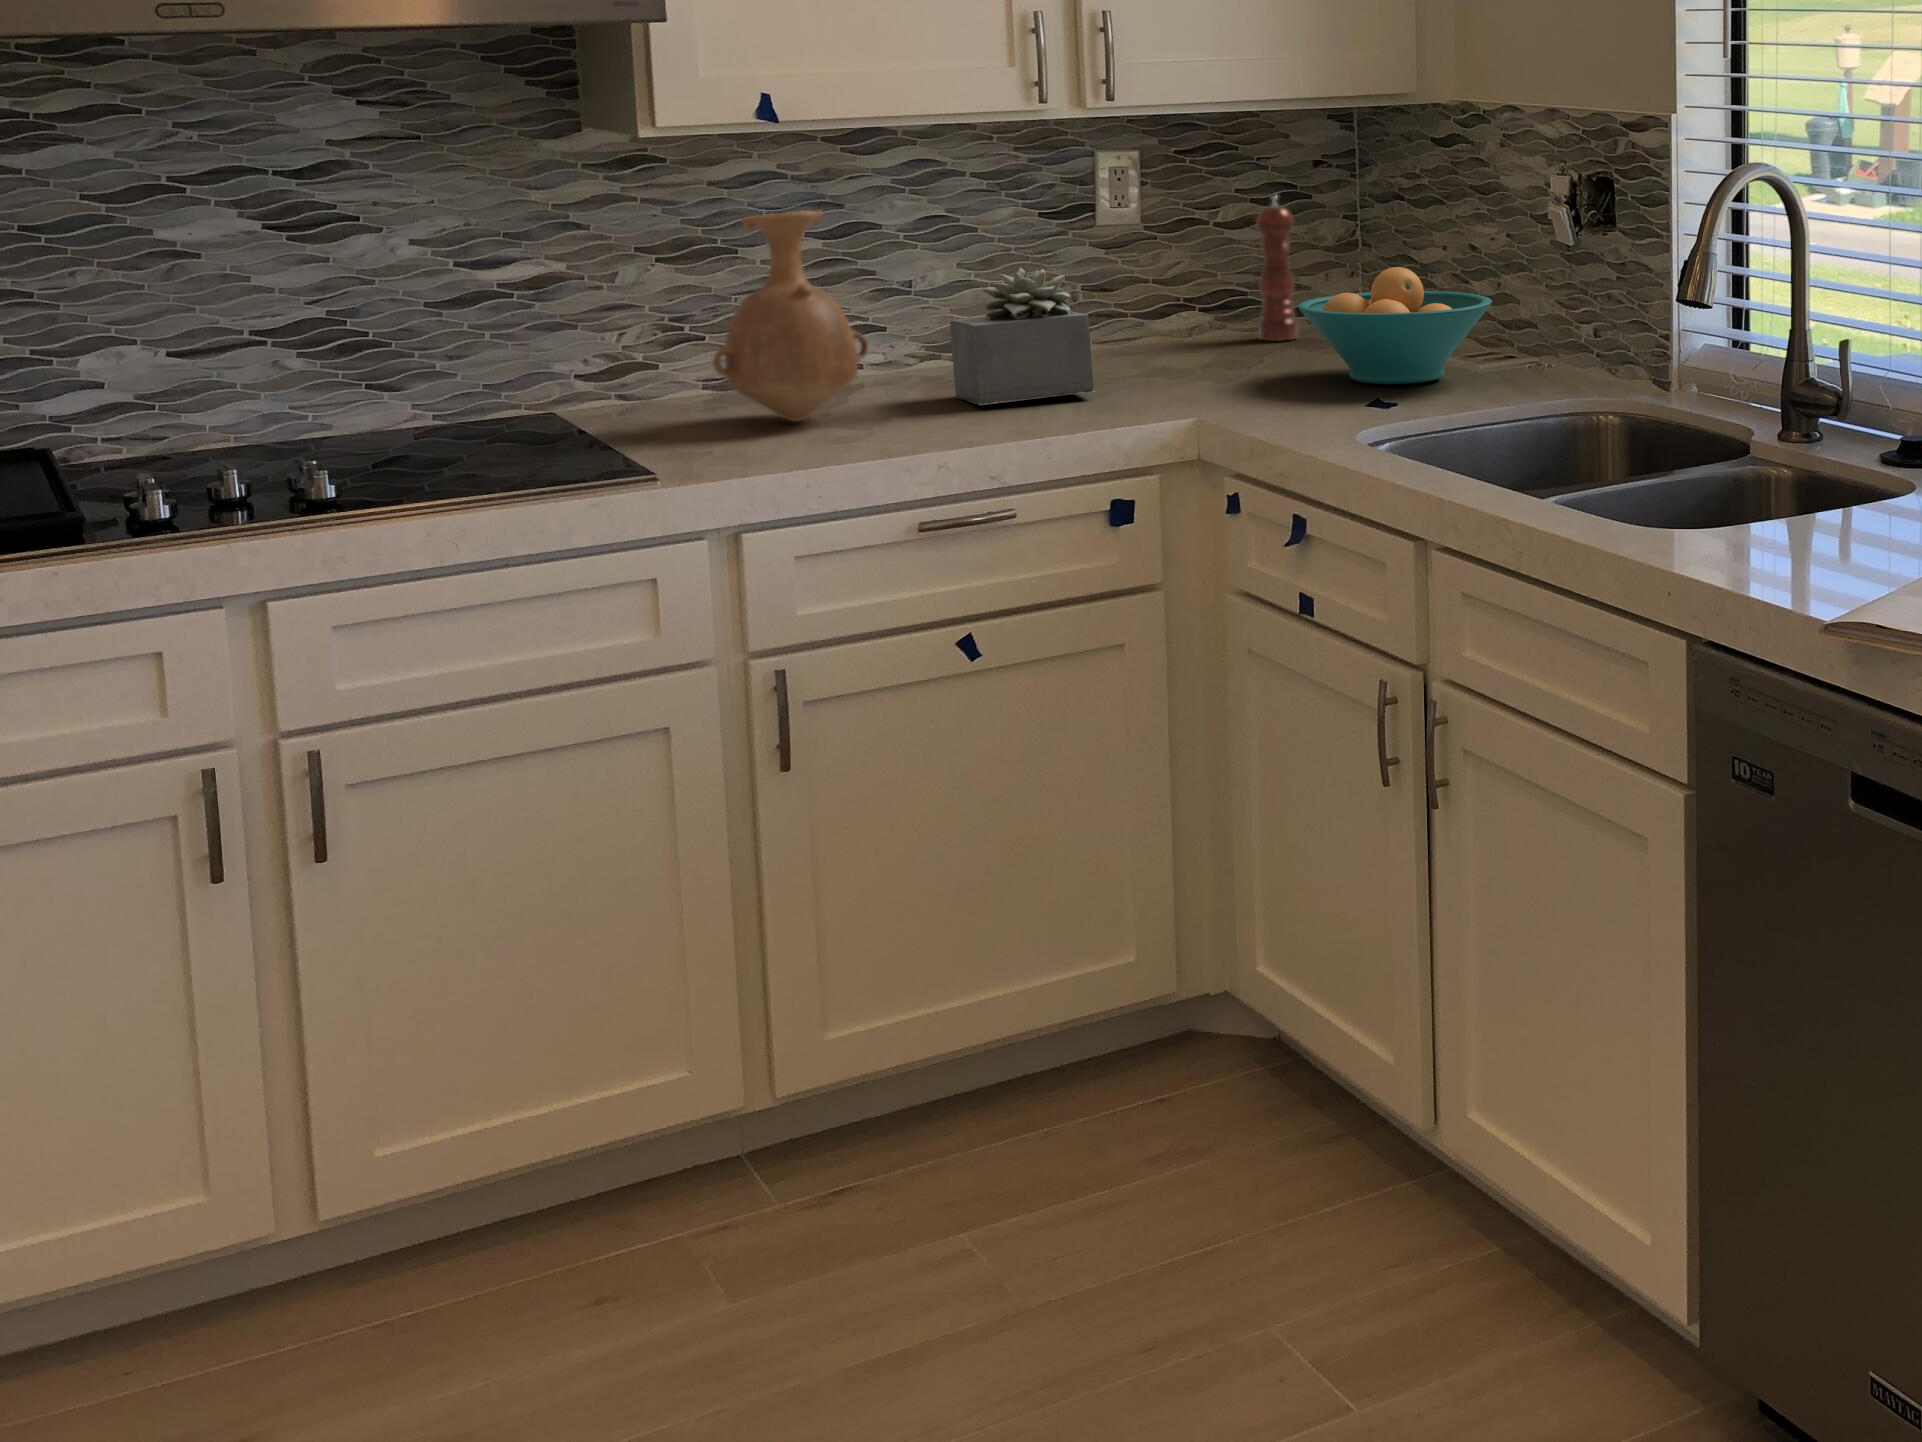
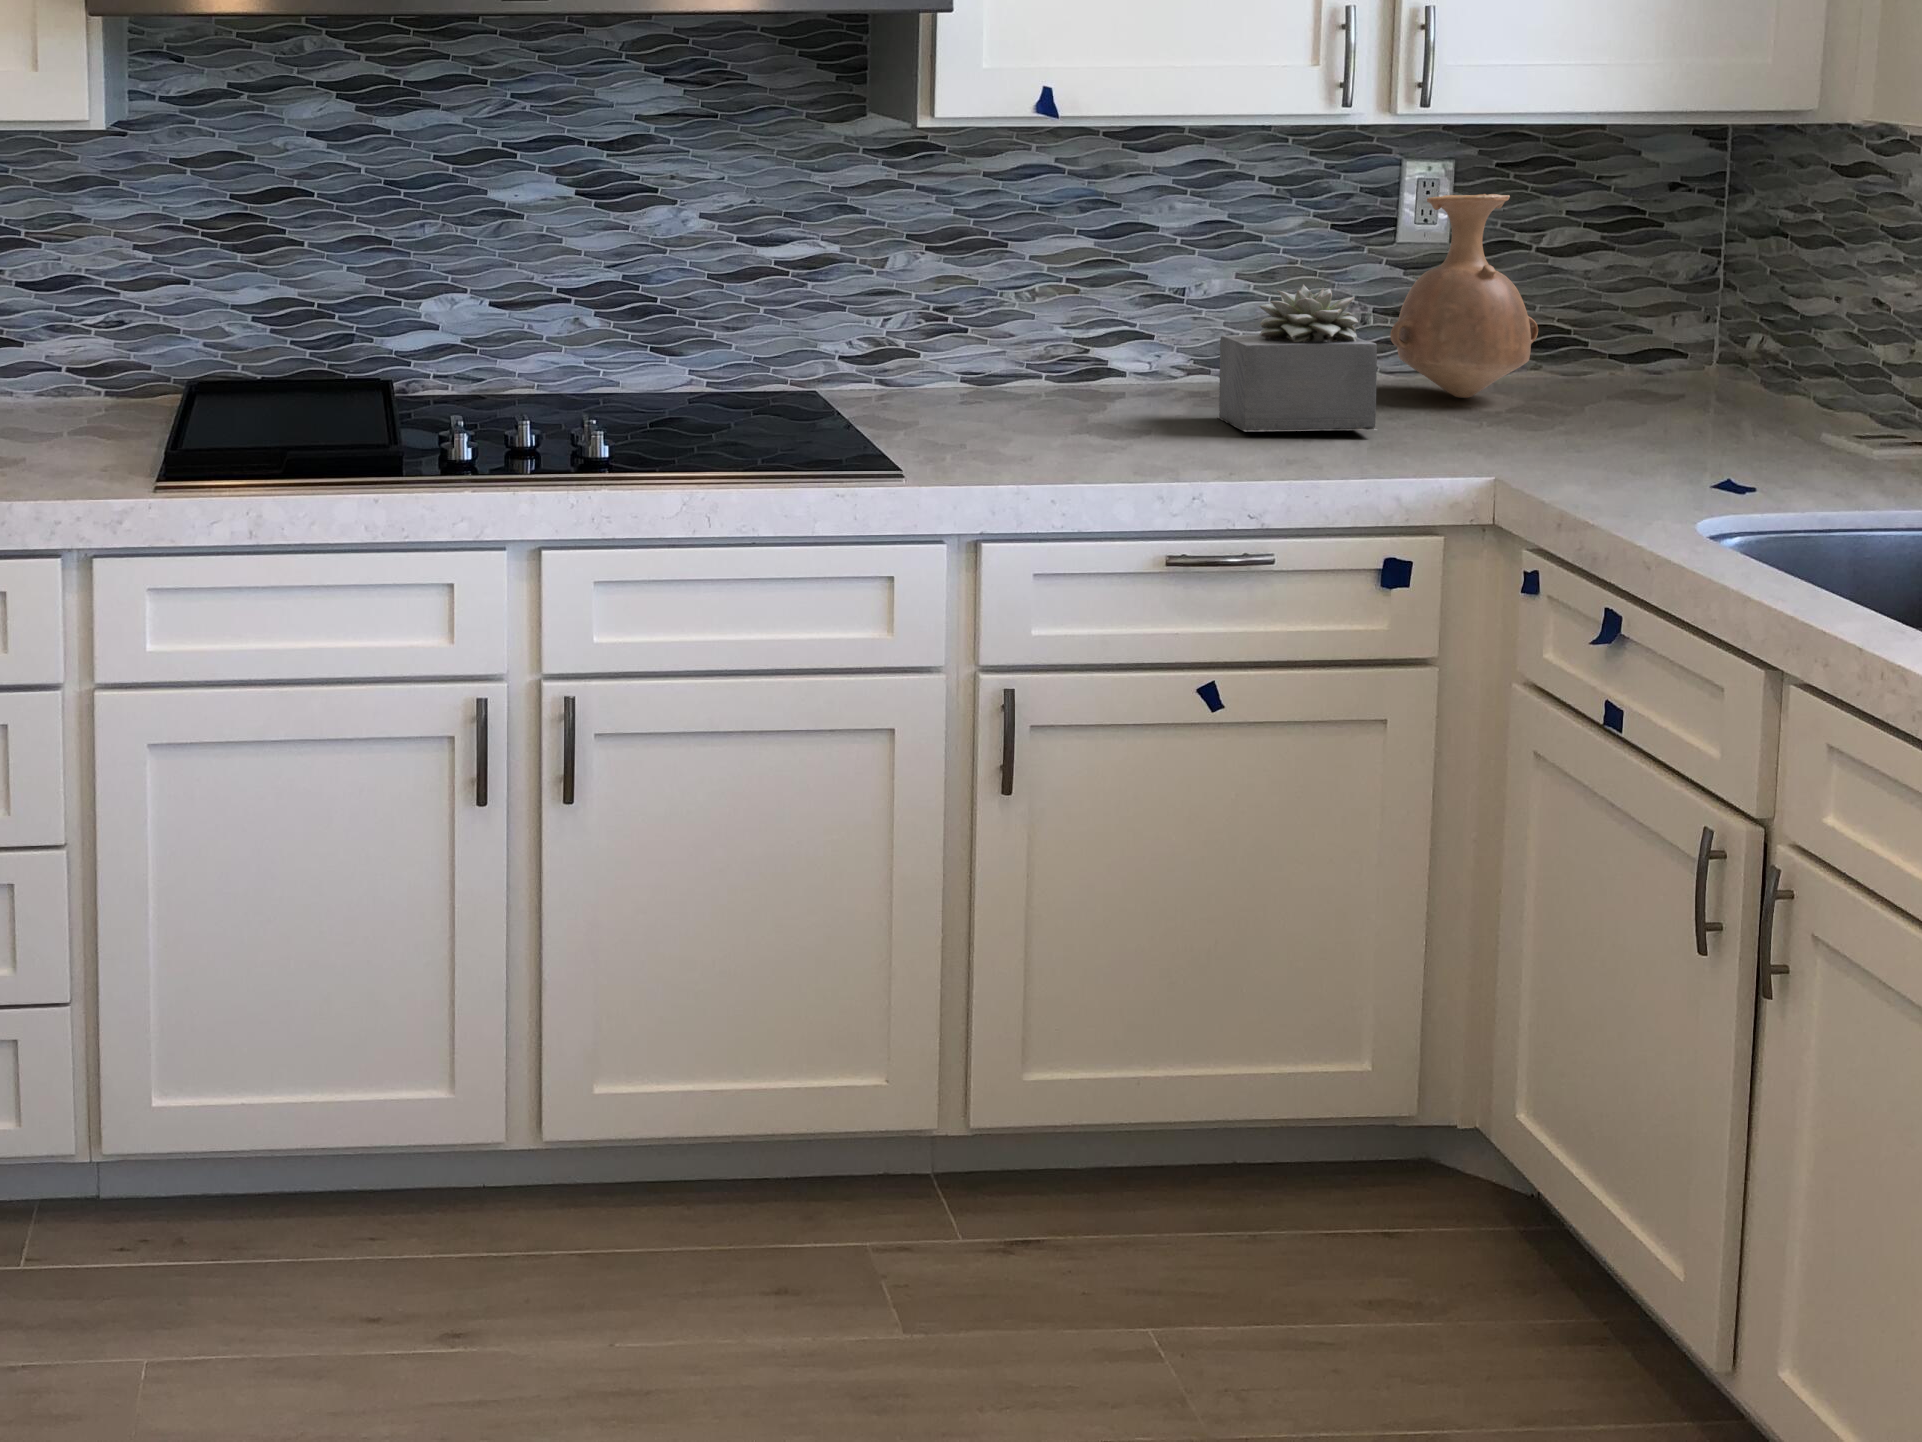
pepper mill: present [1257,196,1298,341] -> none [1579,222,1635,389]
vase: present [713,210,868,422] -> present [1390,194,1538,398]
fruit bowl: present [1298,267,1492,384] -> none [1636,320,1902,462]

